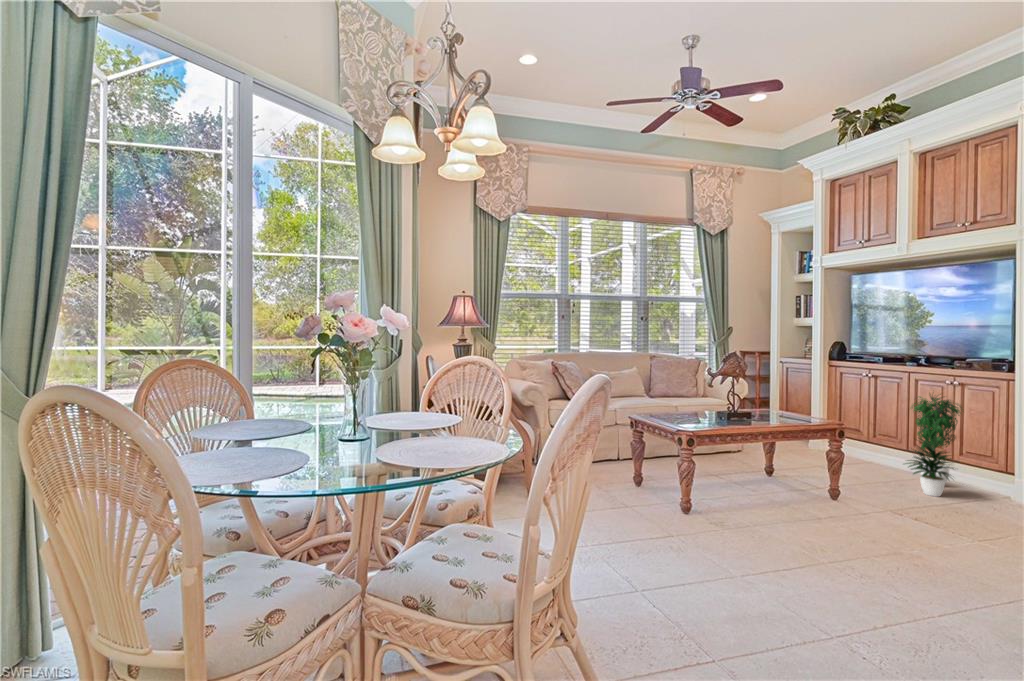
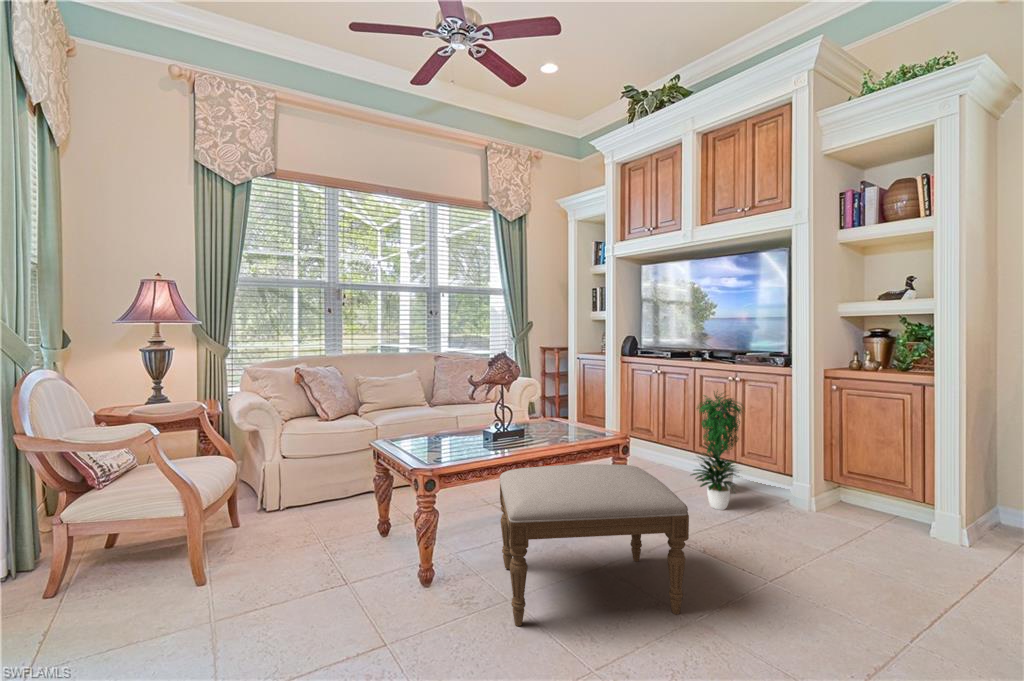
ottoman: none [738,437,902,548] -> present [499,464,689,626]

